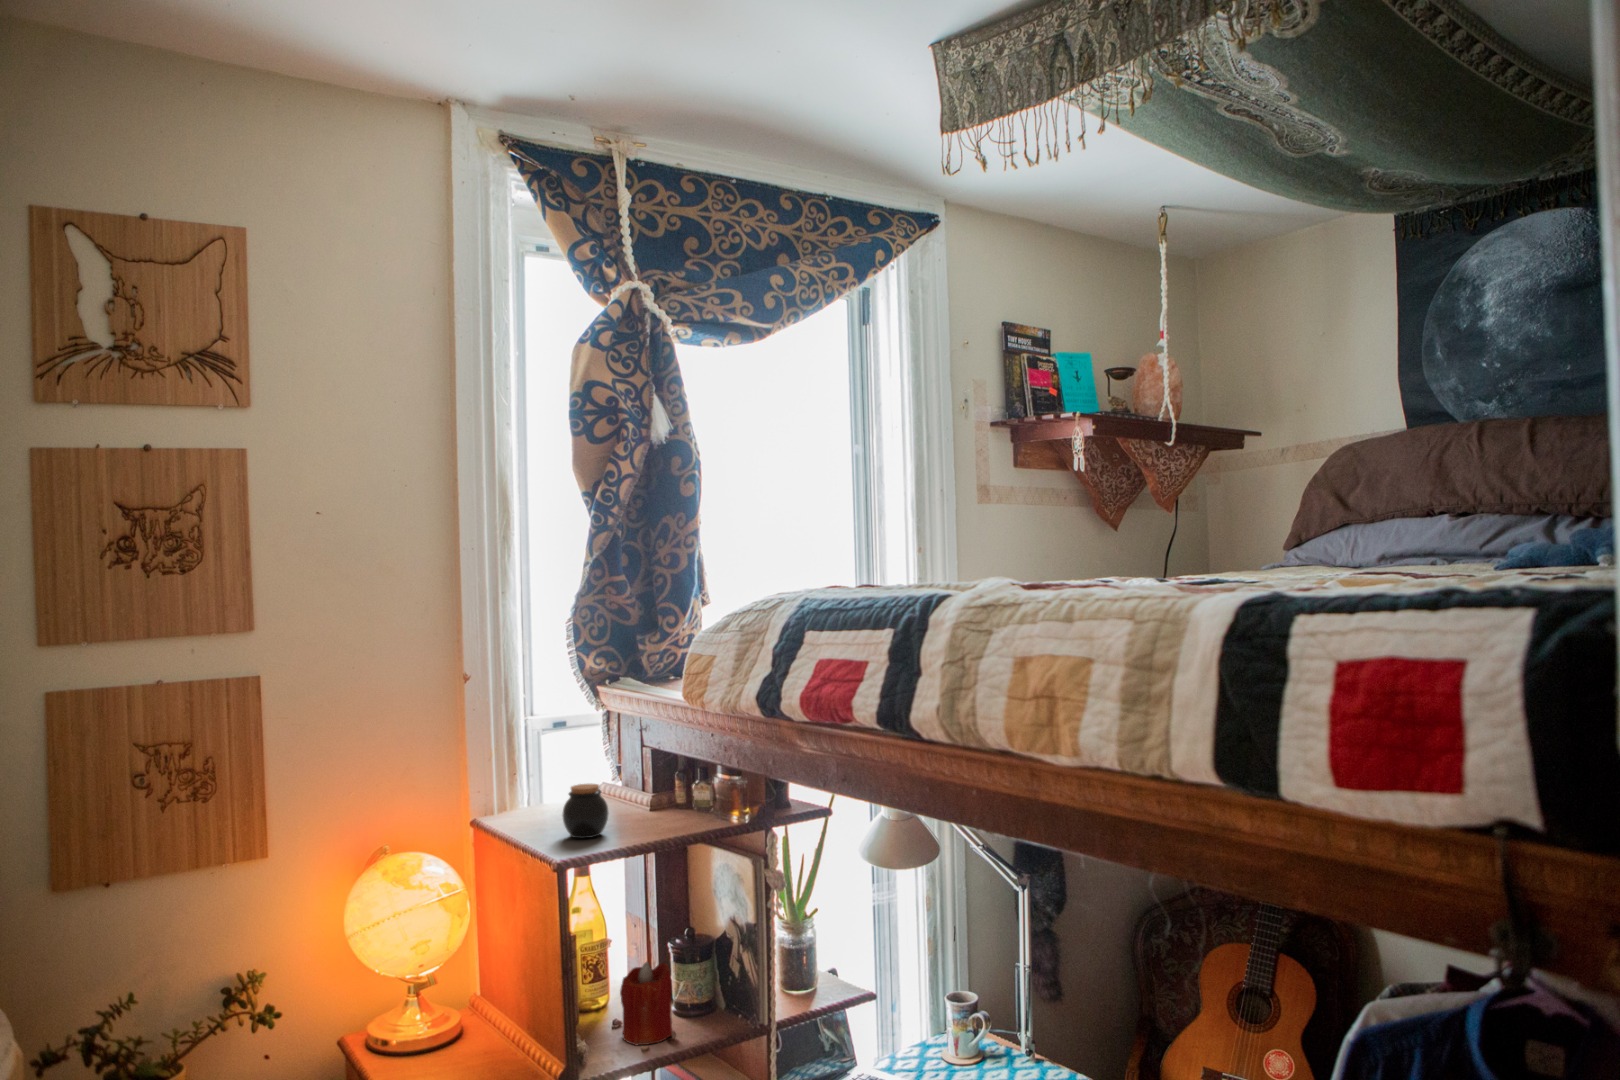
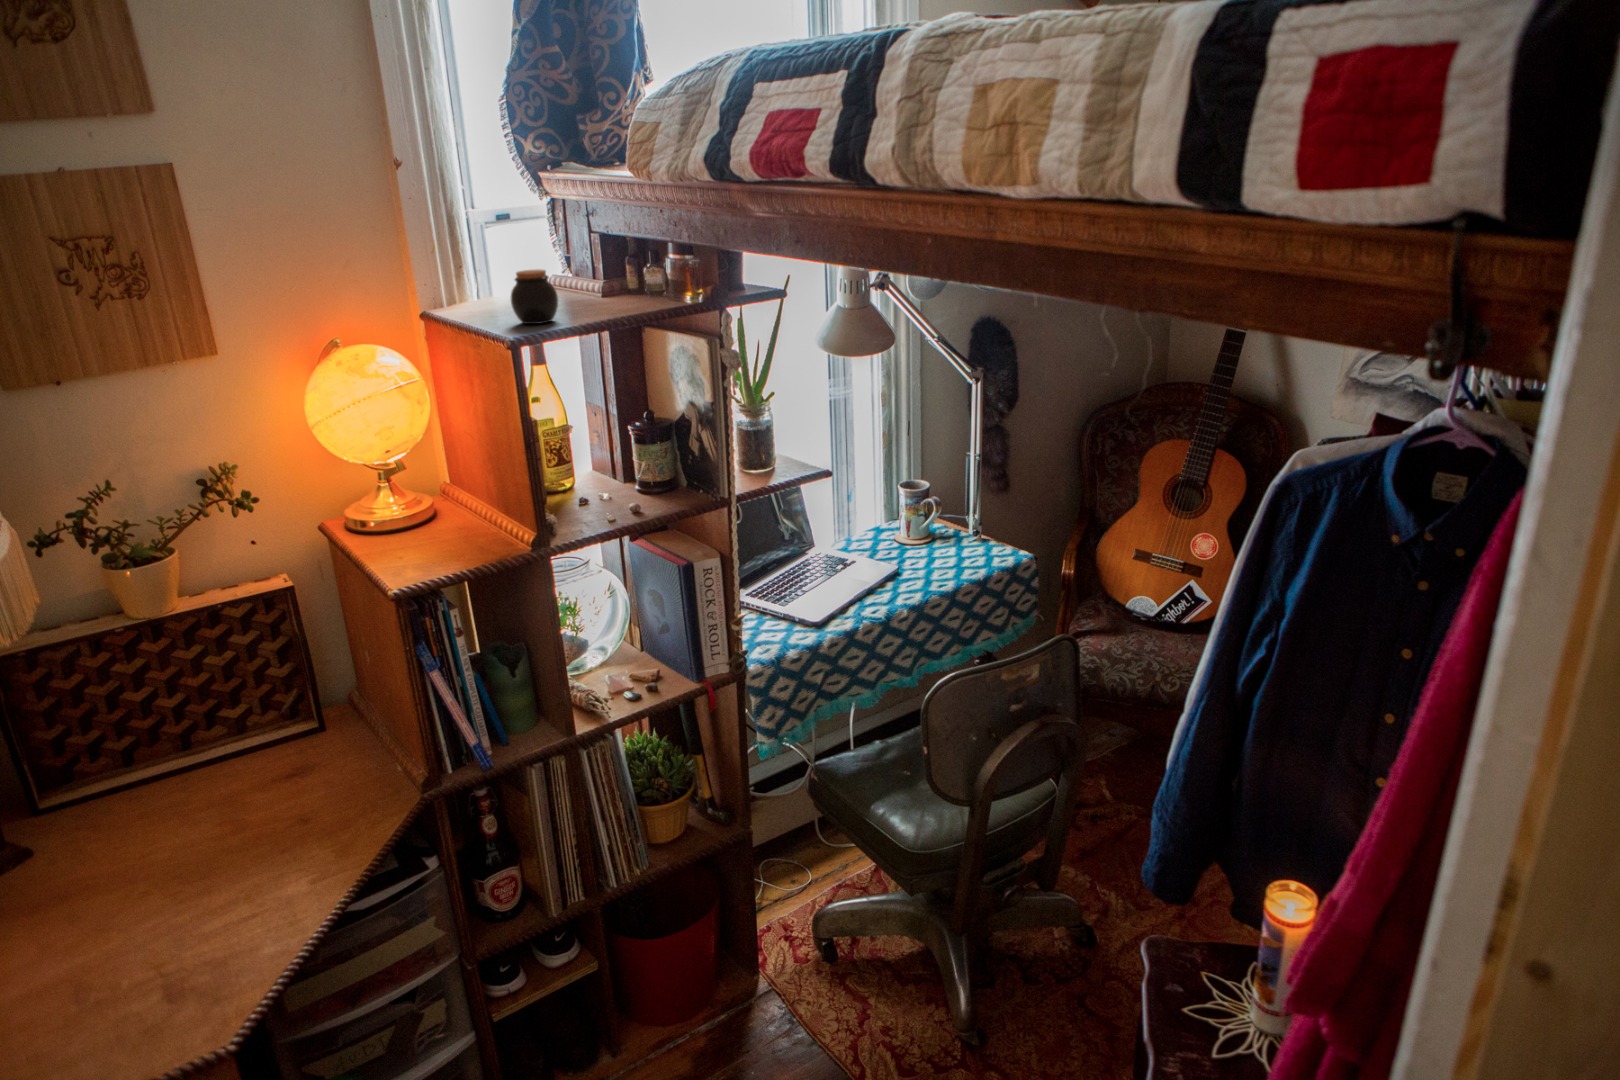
candle: present [620,962,672,1045] -> none [587,443,640,517]

